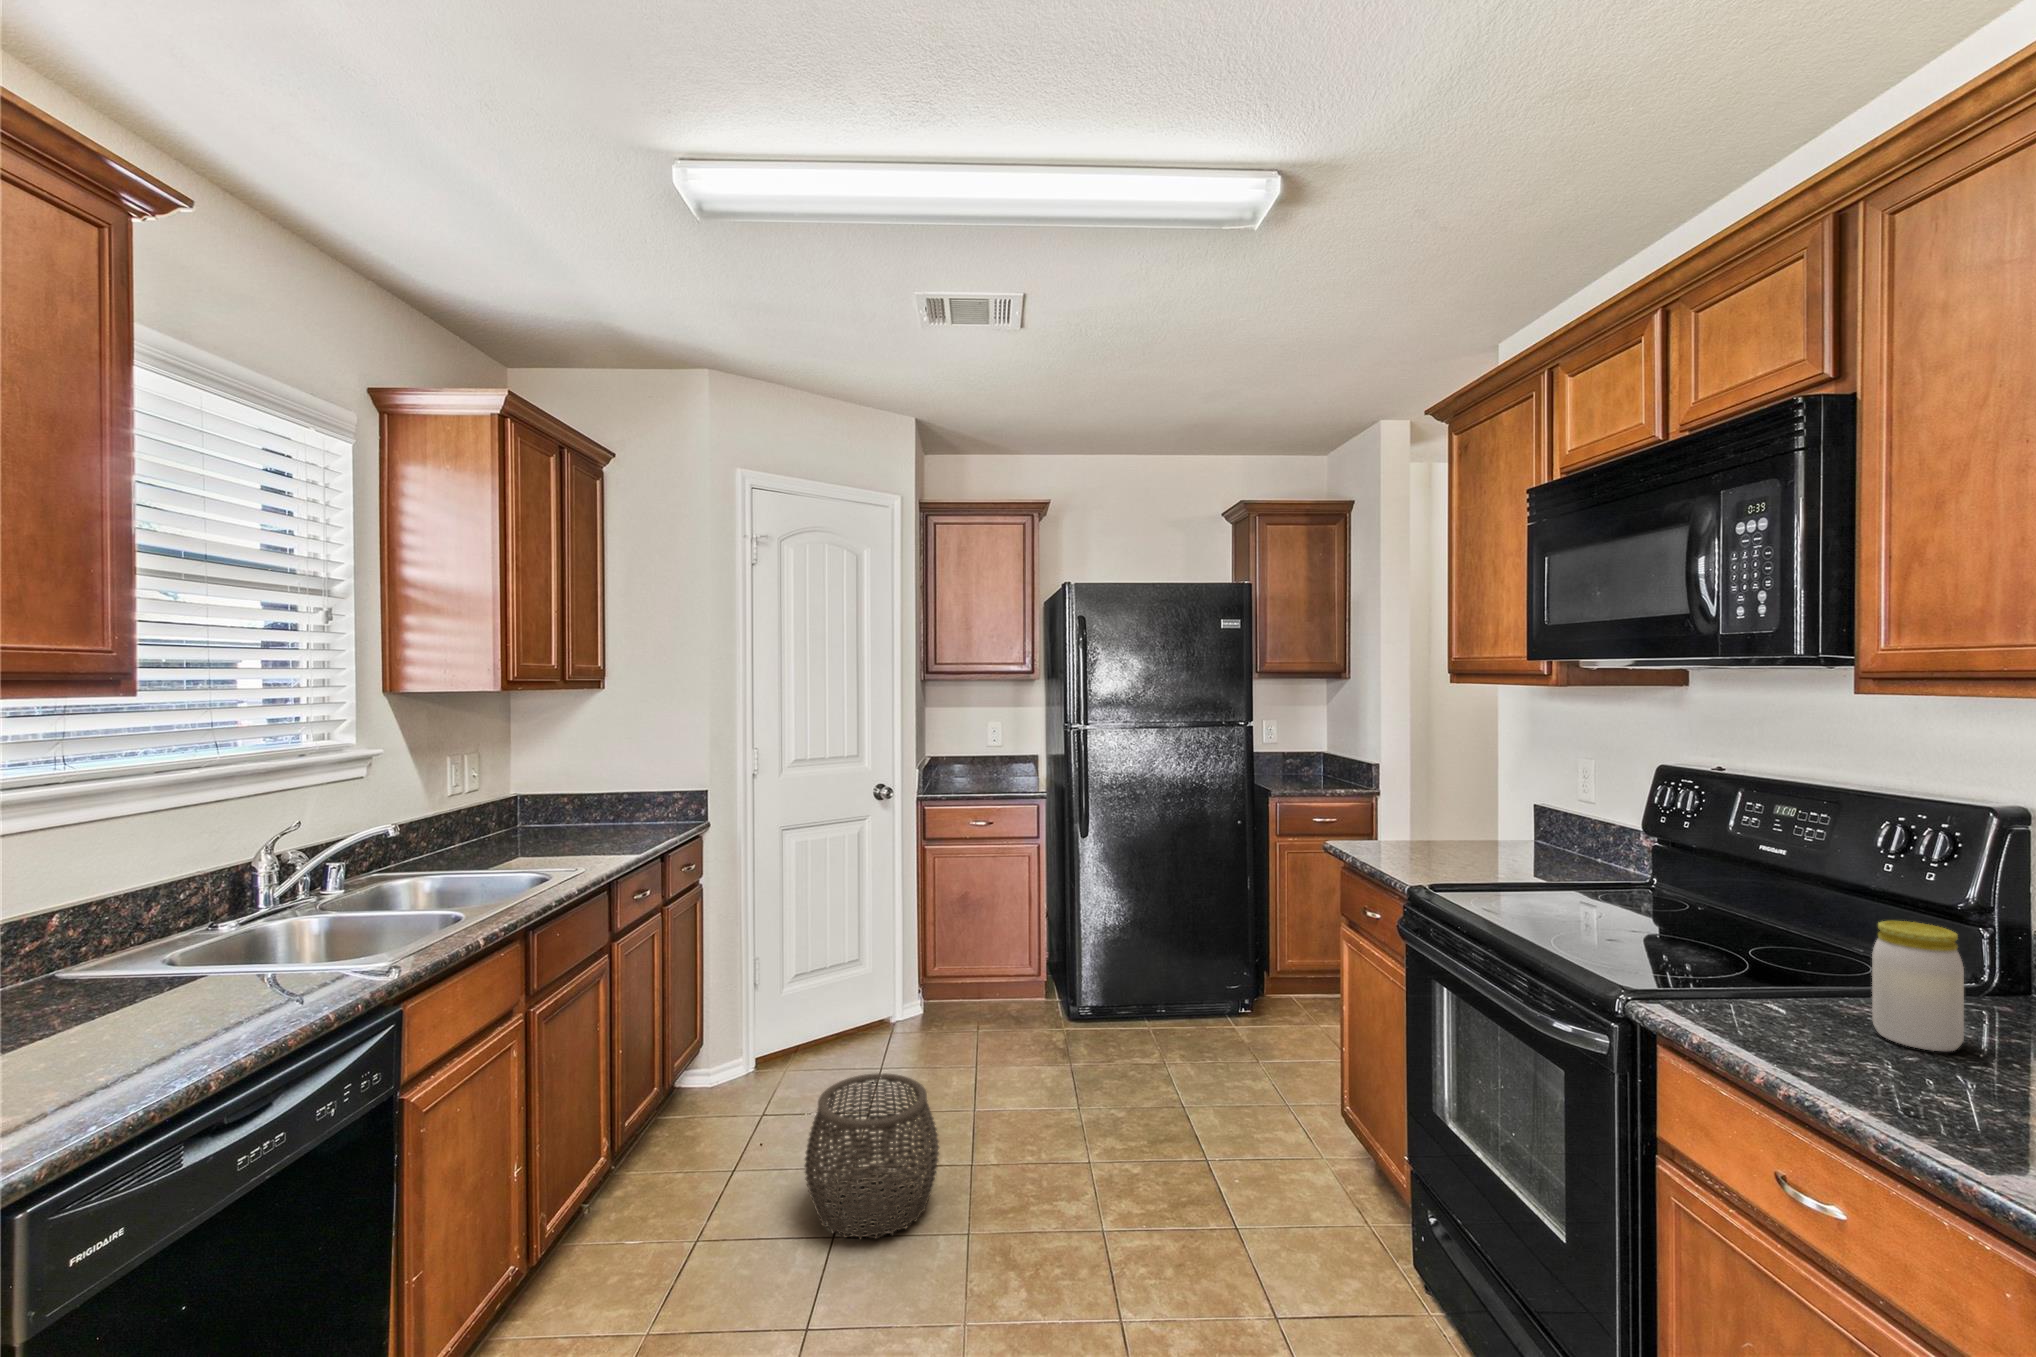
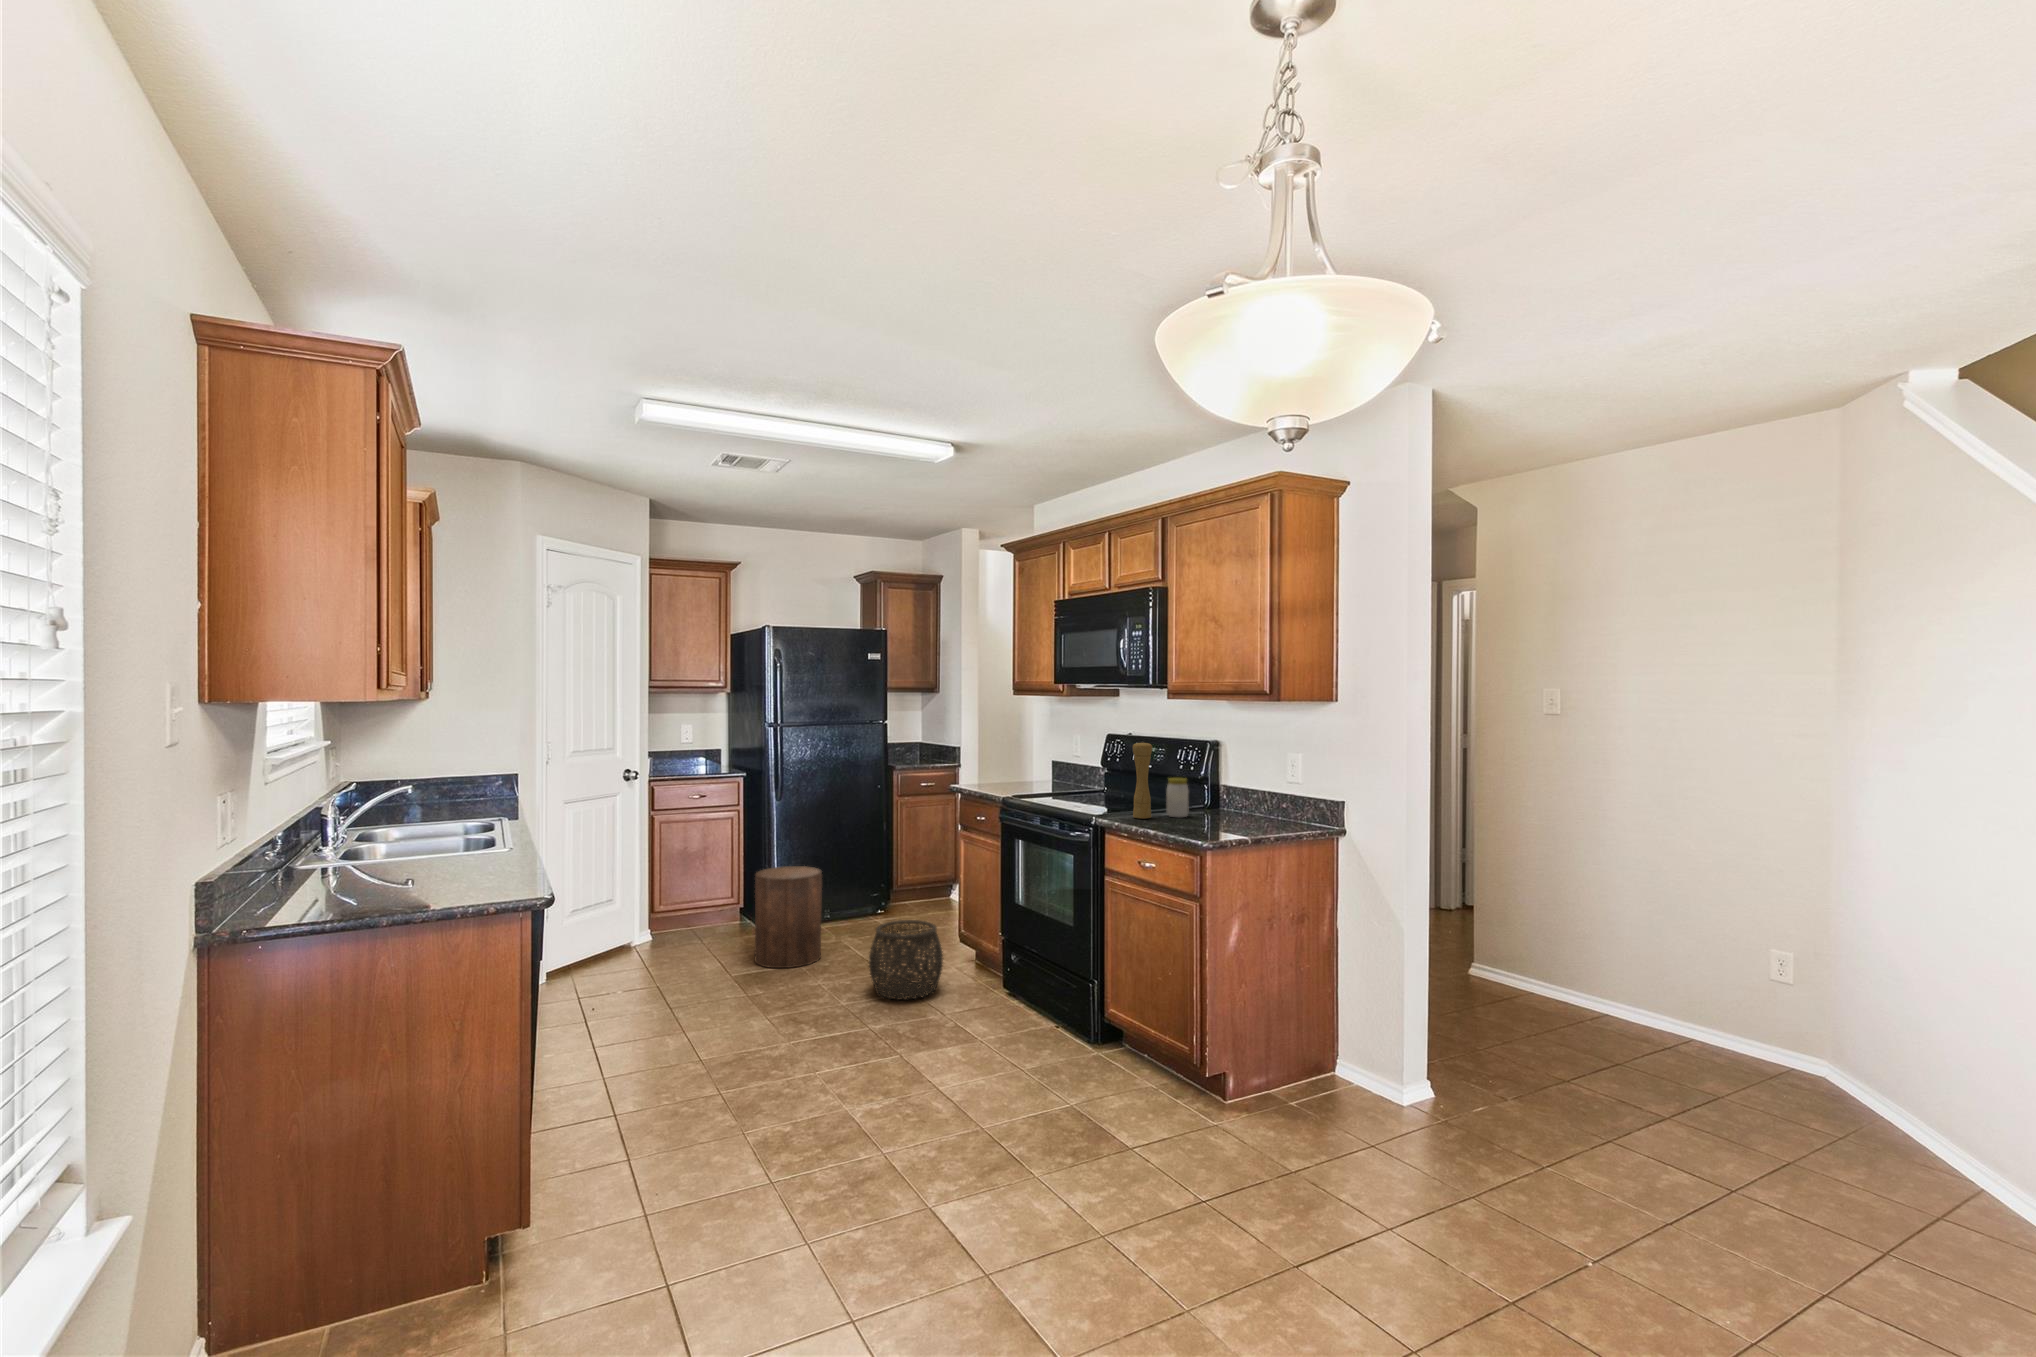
pepper mill: none [1747,812,1820,1039] -> present [1133,742,1152,819]
stool: none [1024,937,1121,1103] -> present [755,866,822,968]
woven basket: present [804,1073,939,1239] -> present [869,920,943,1000]

